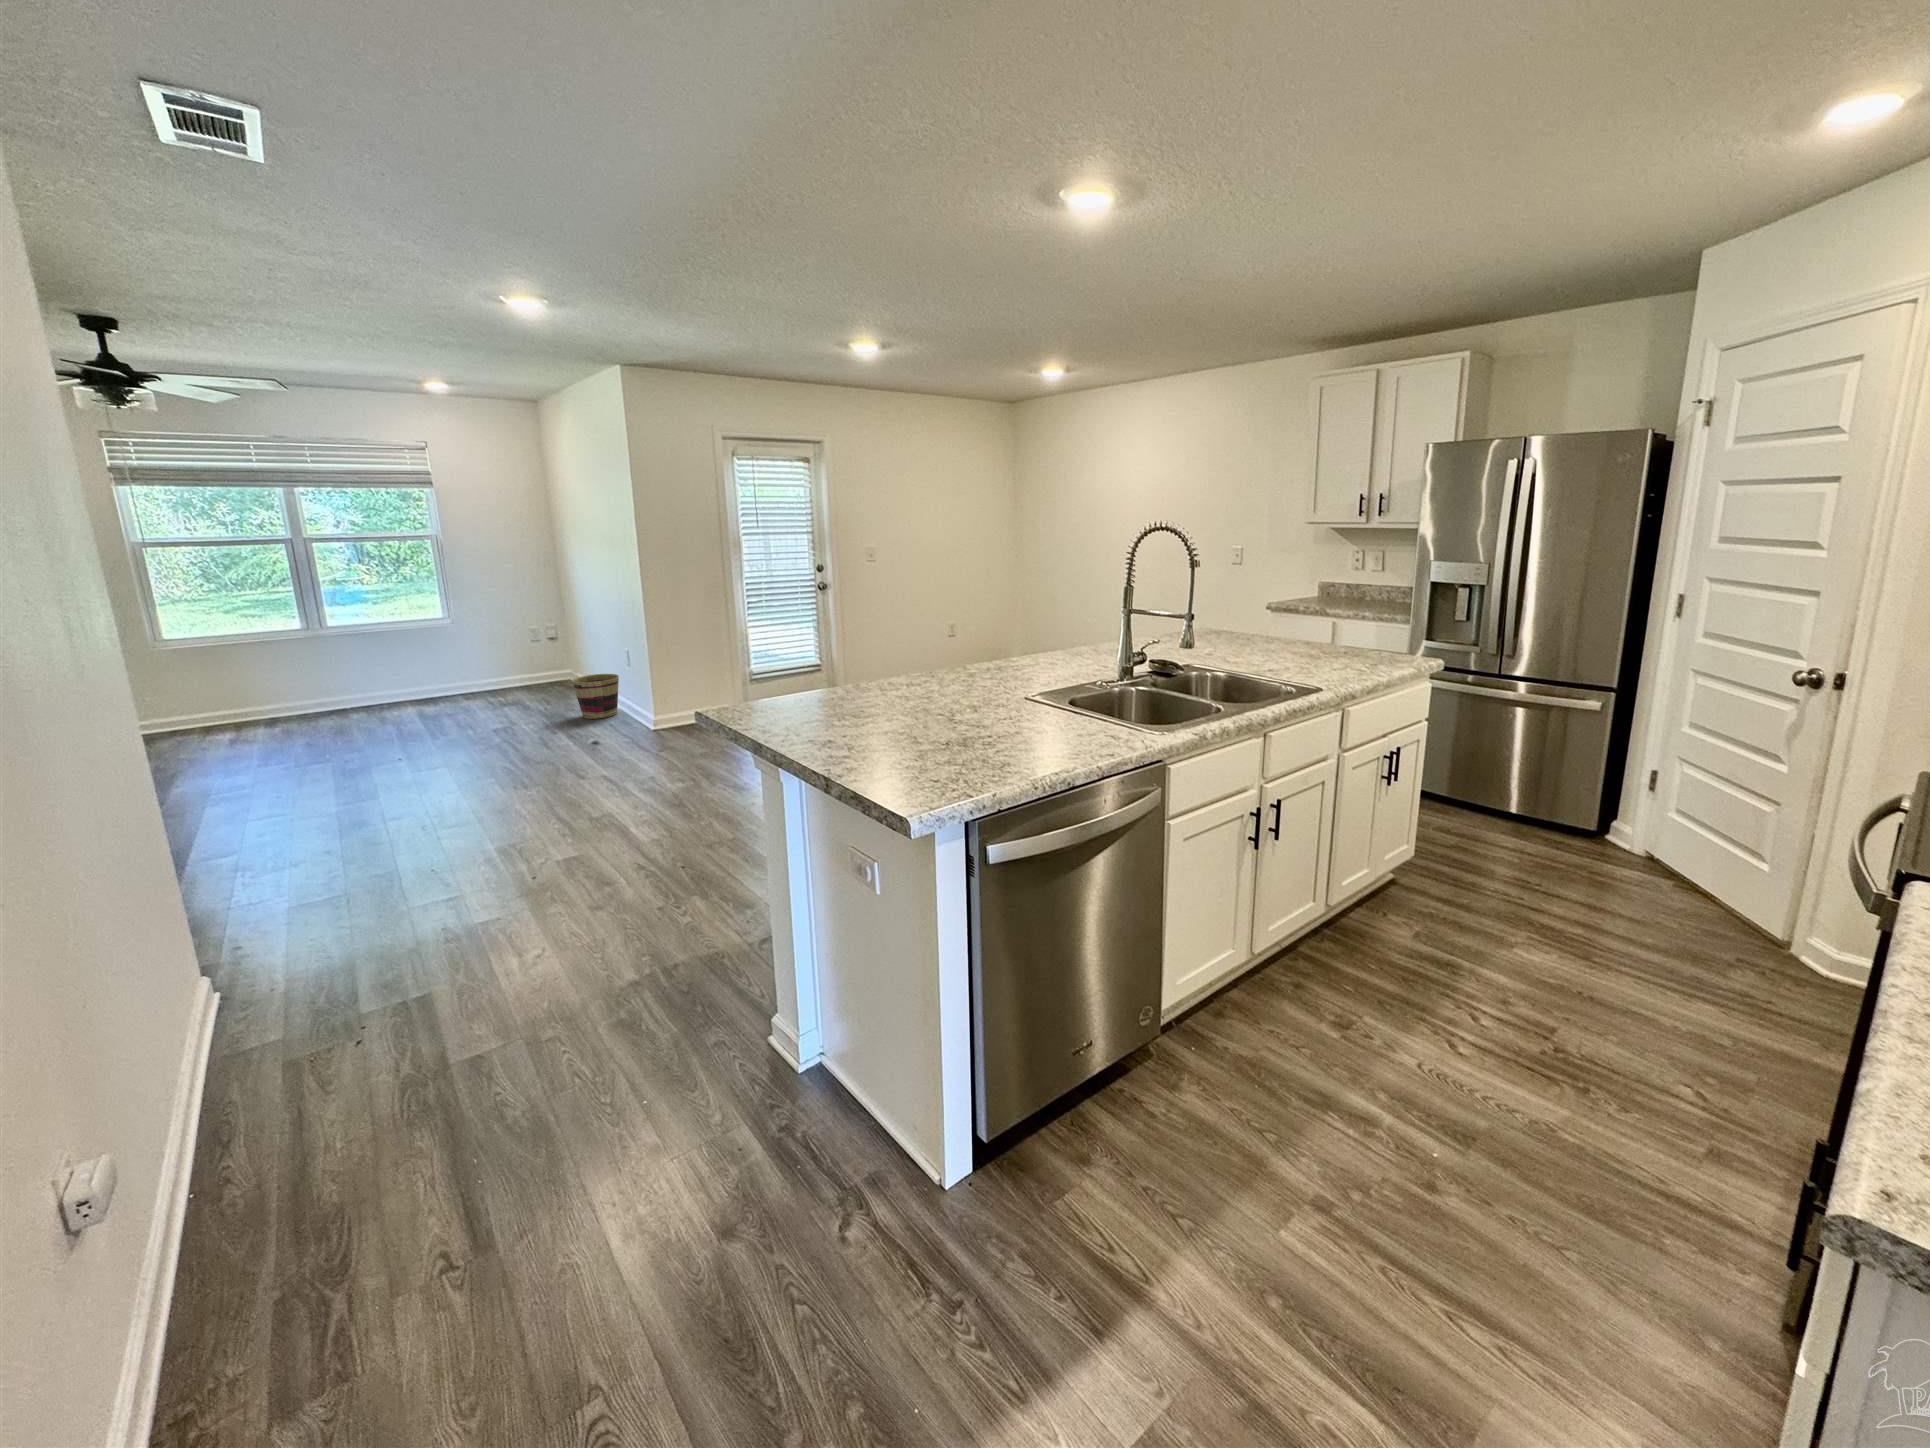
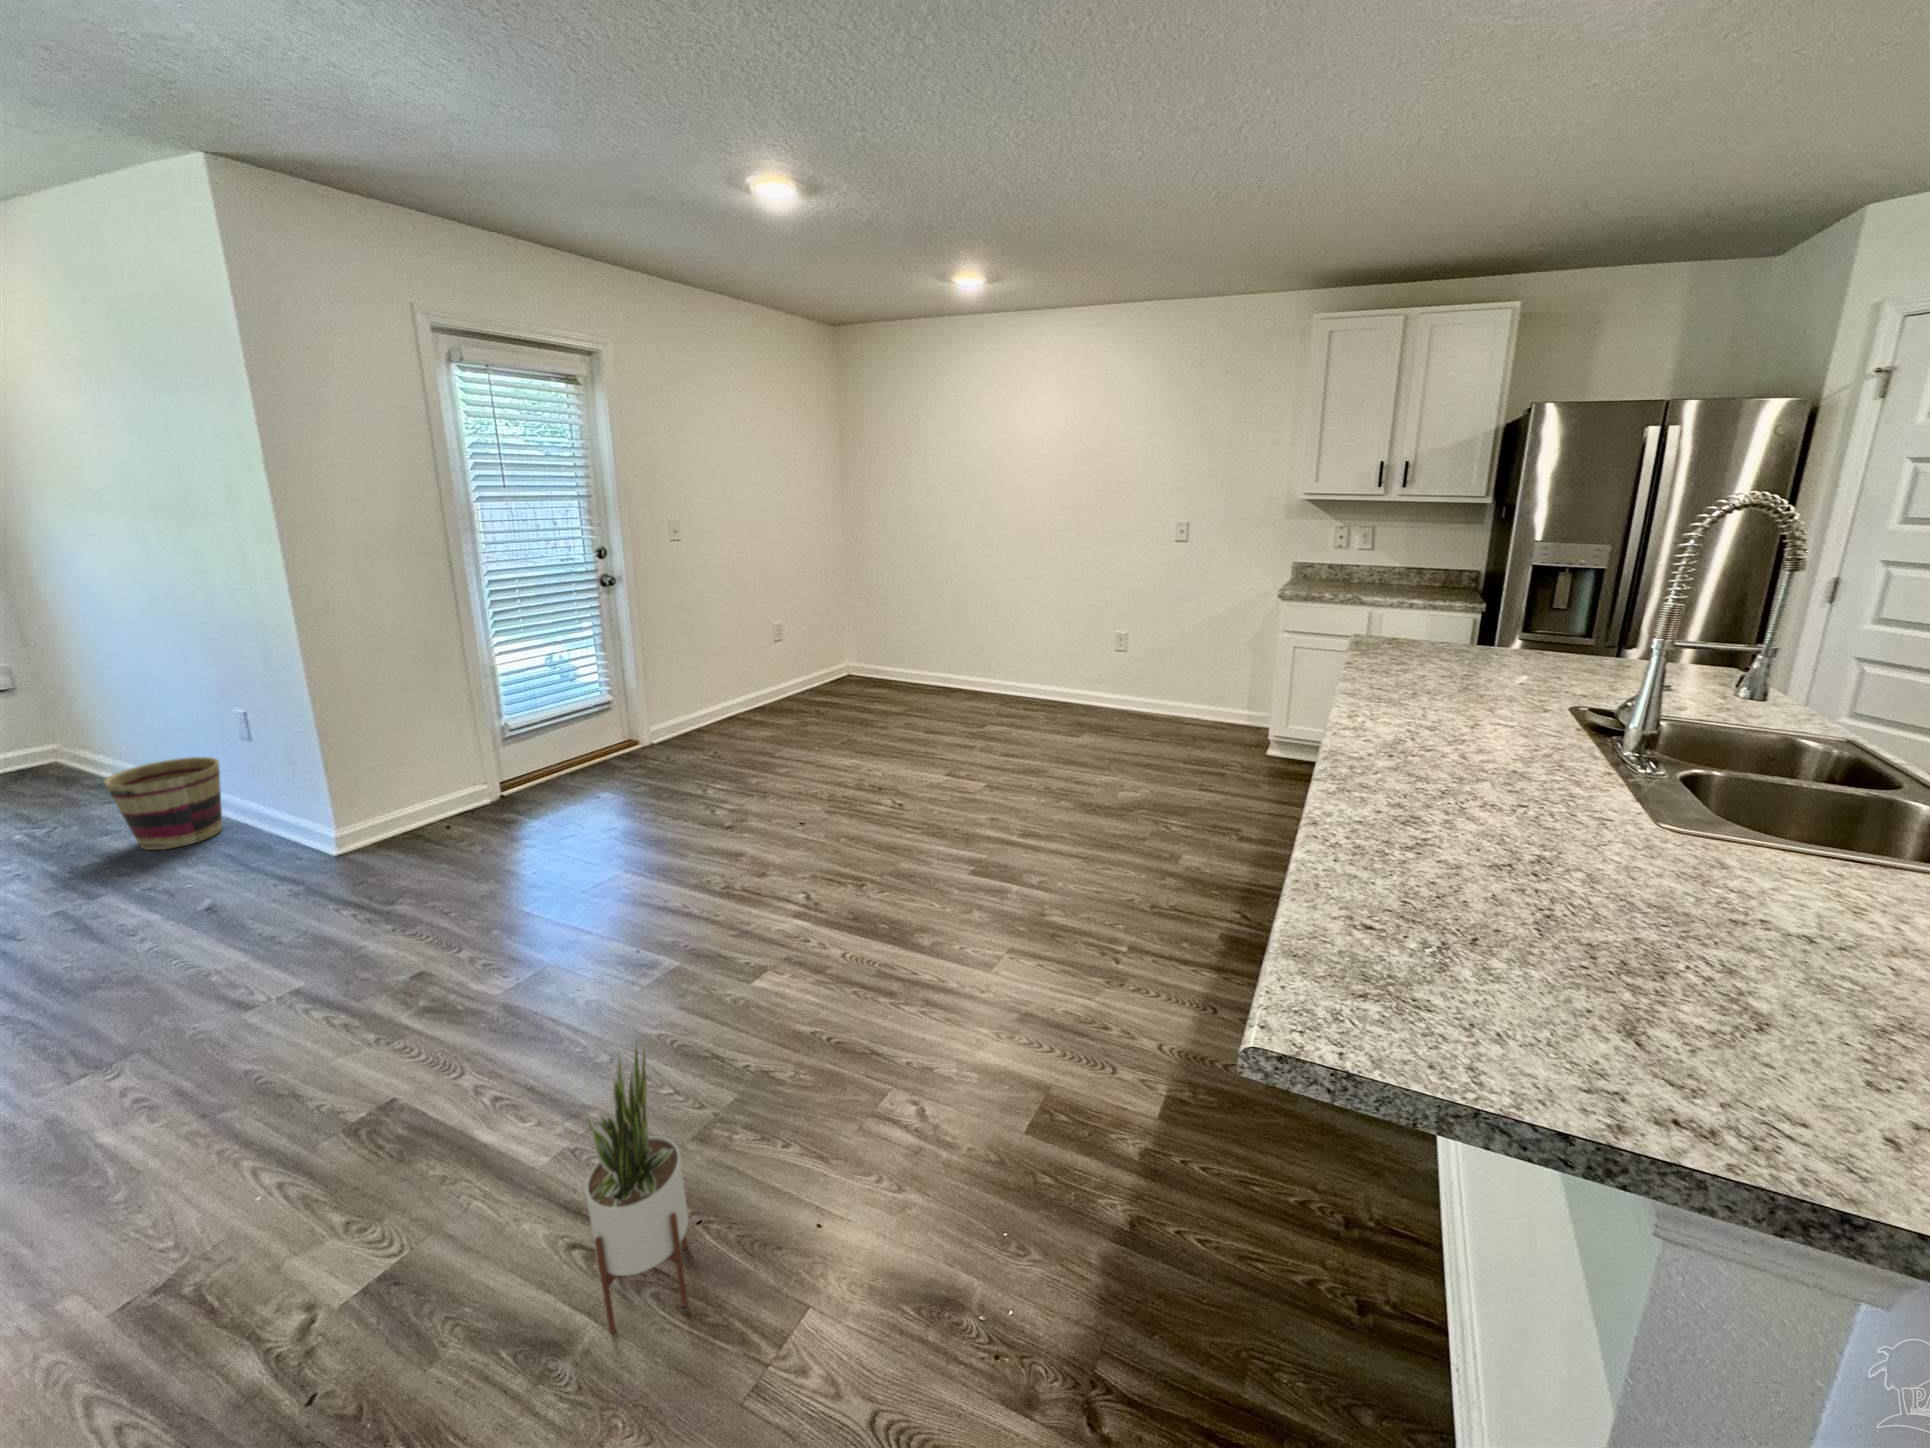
potted plant: none [625,760,685,885] -> present [582,1043,688,1333]

